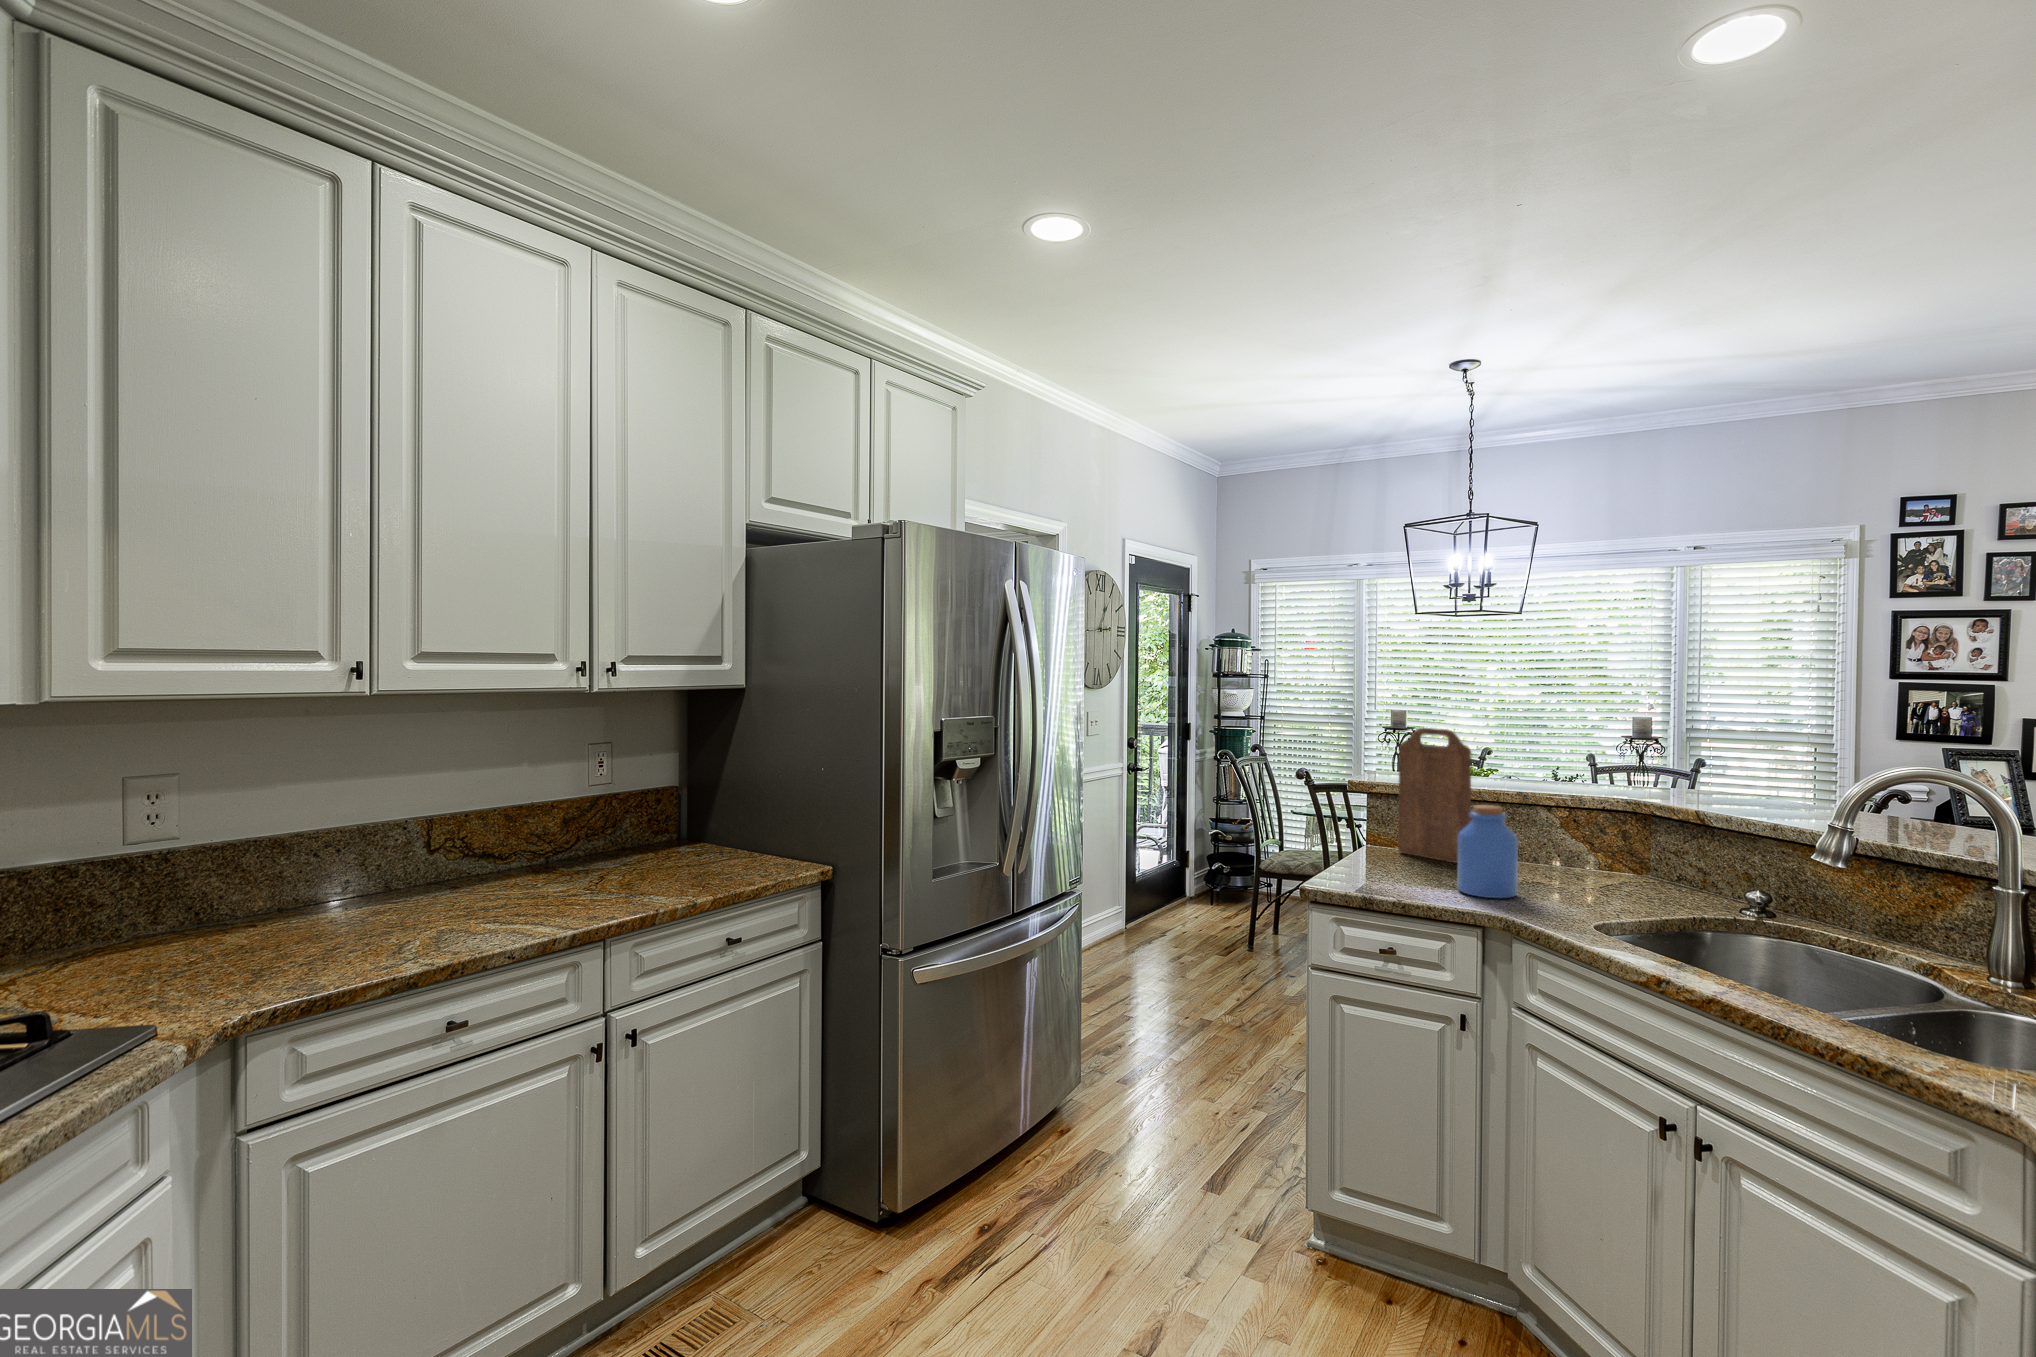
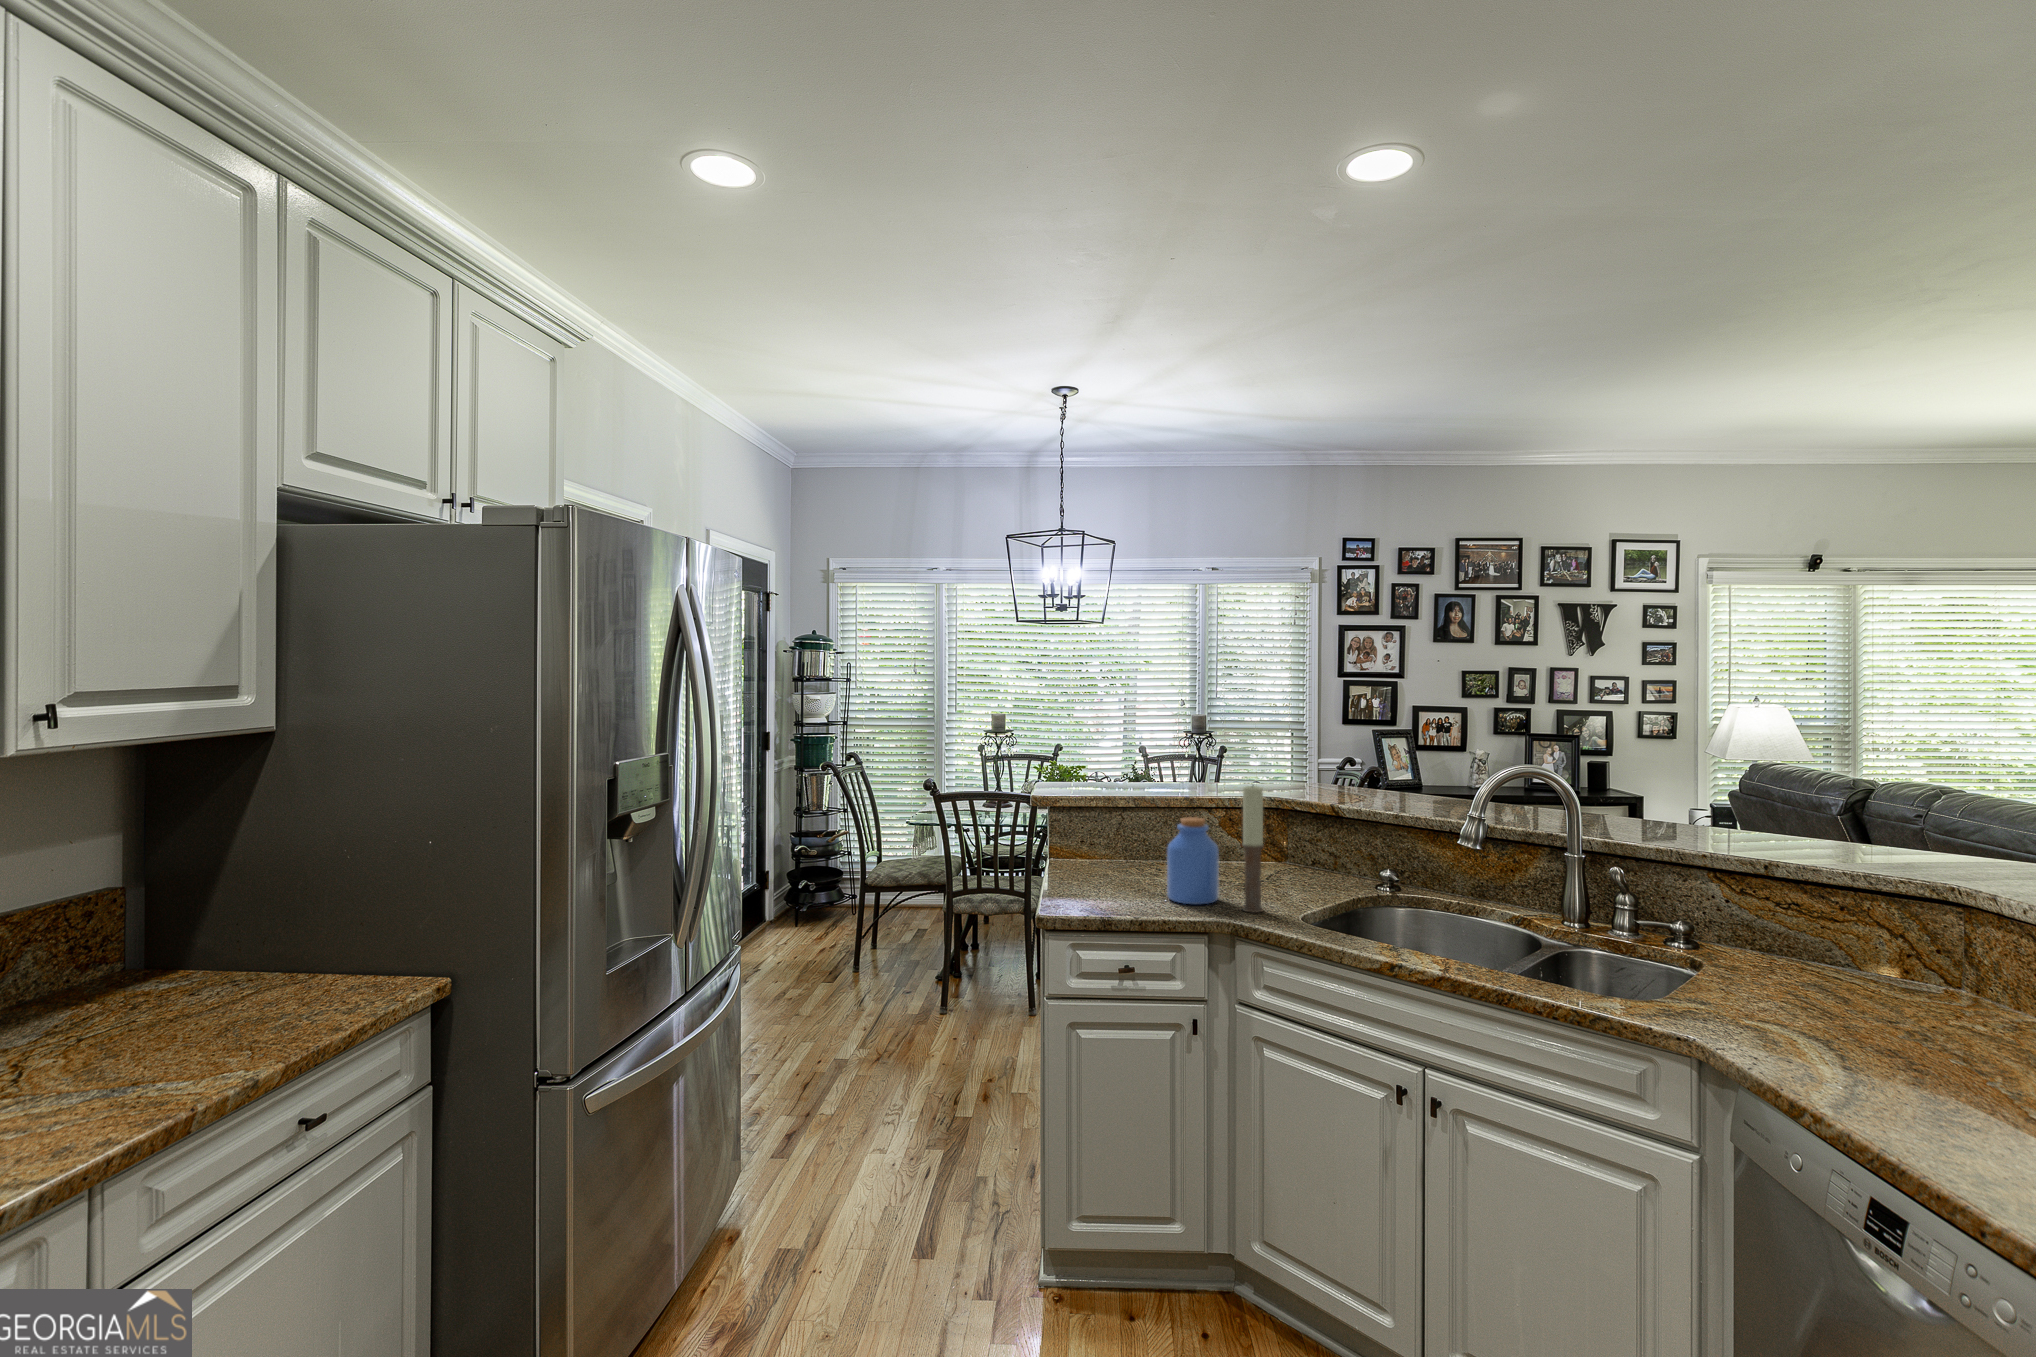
cutting board: present [1398,728,1472,863] -> none [1081,744,1150,871]
candle: none [1534,770,1562,913] -> present [1242,785,1264,913]

